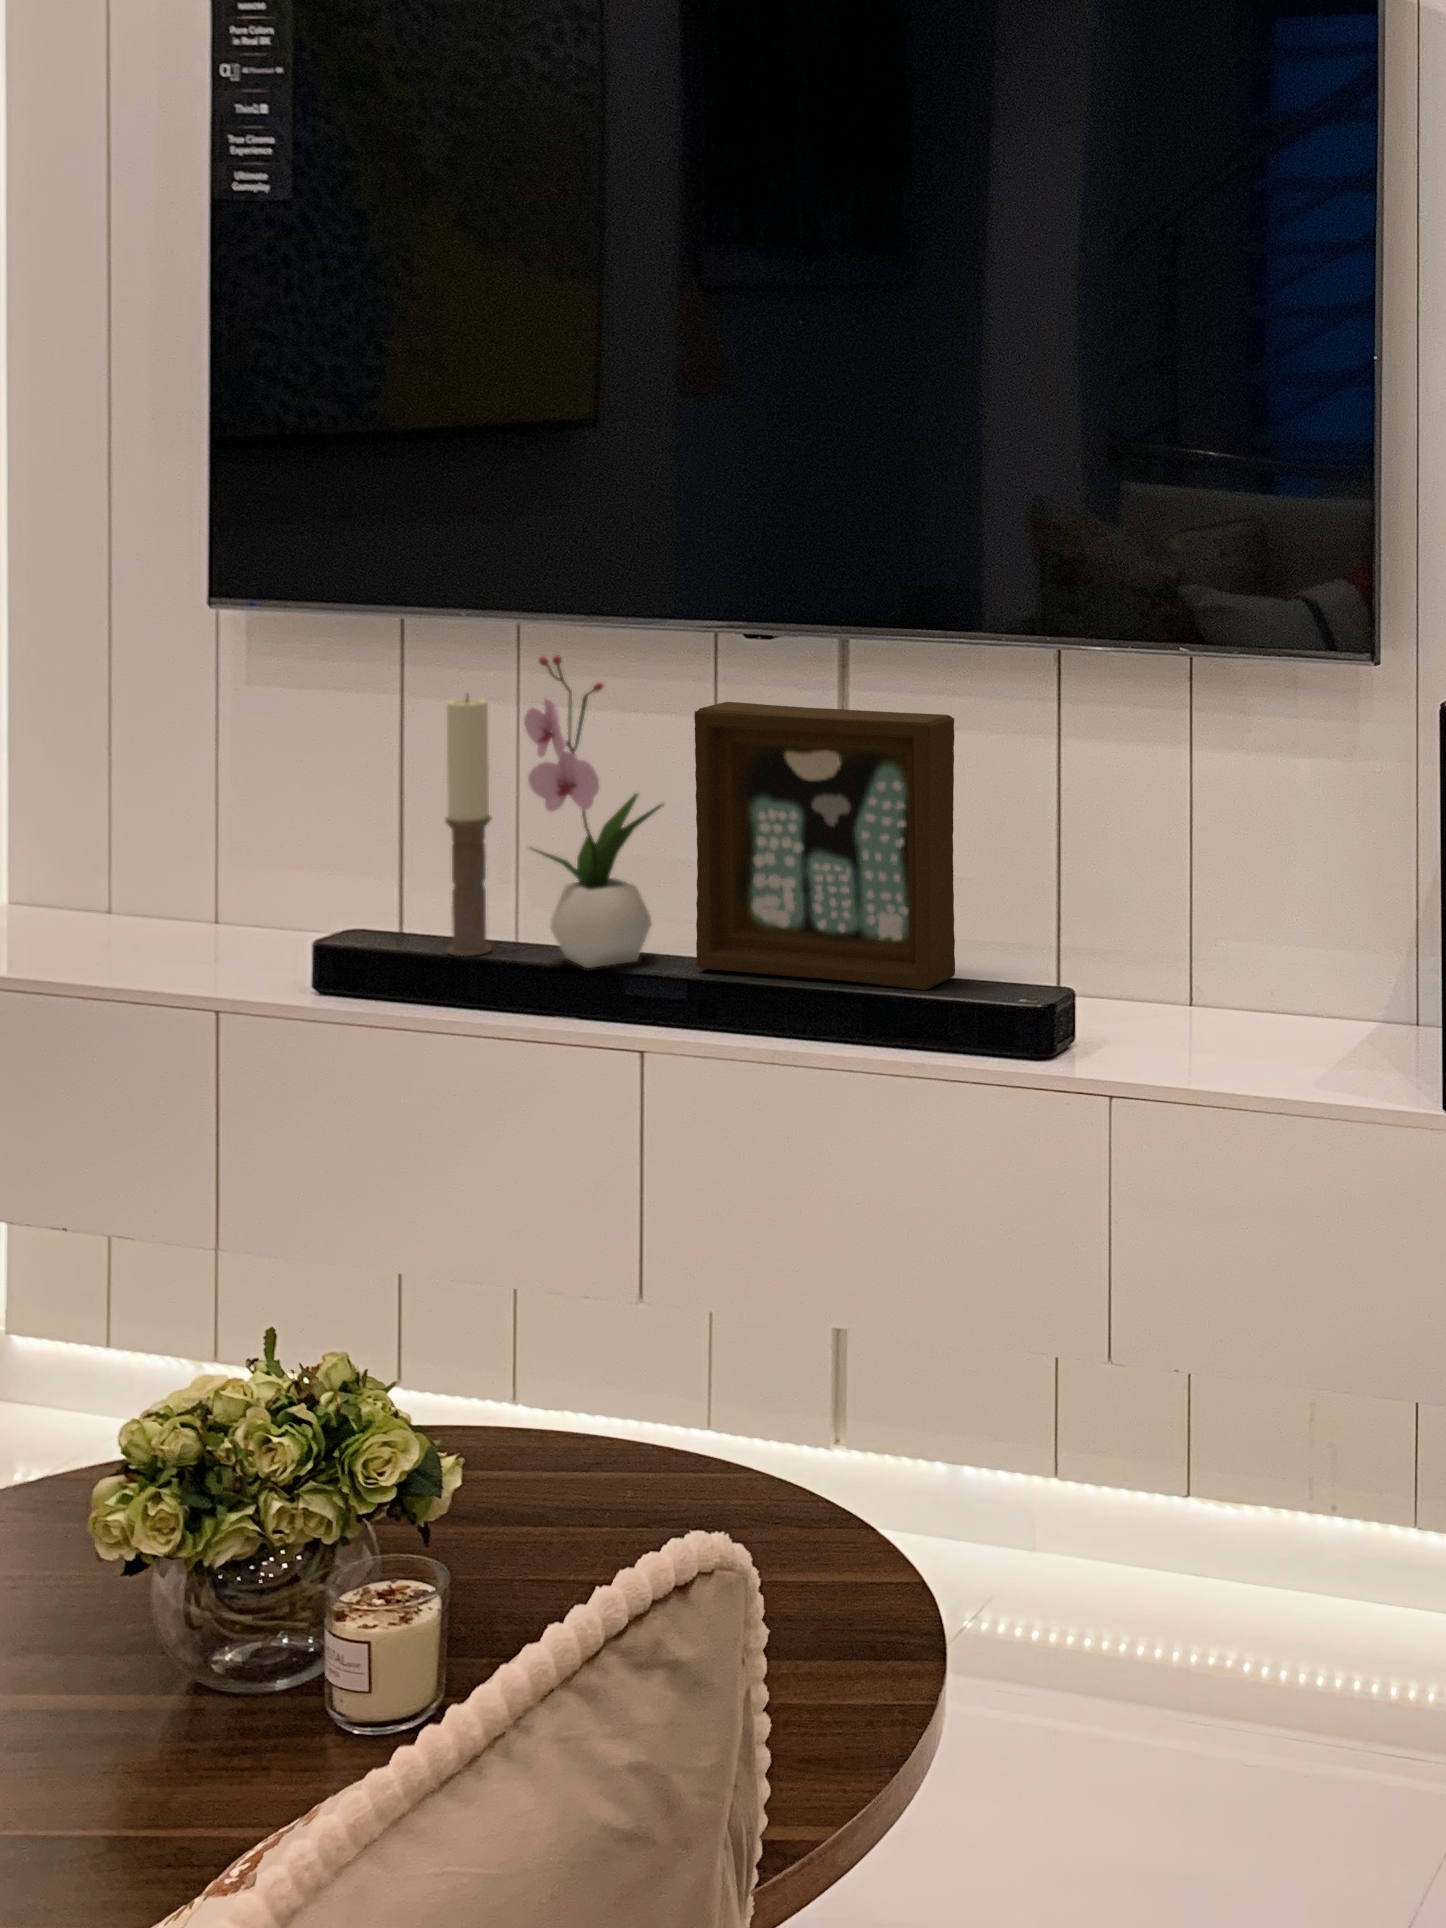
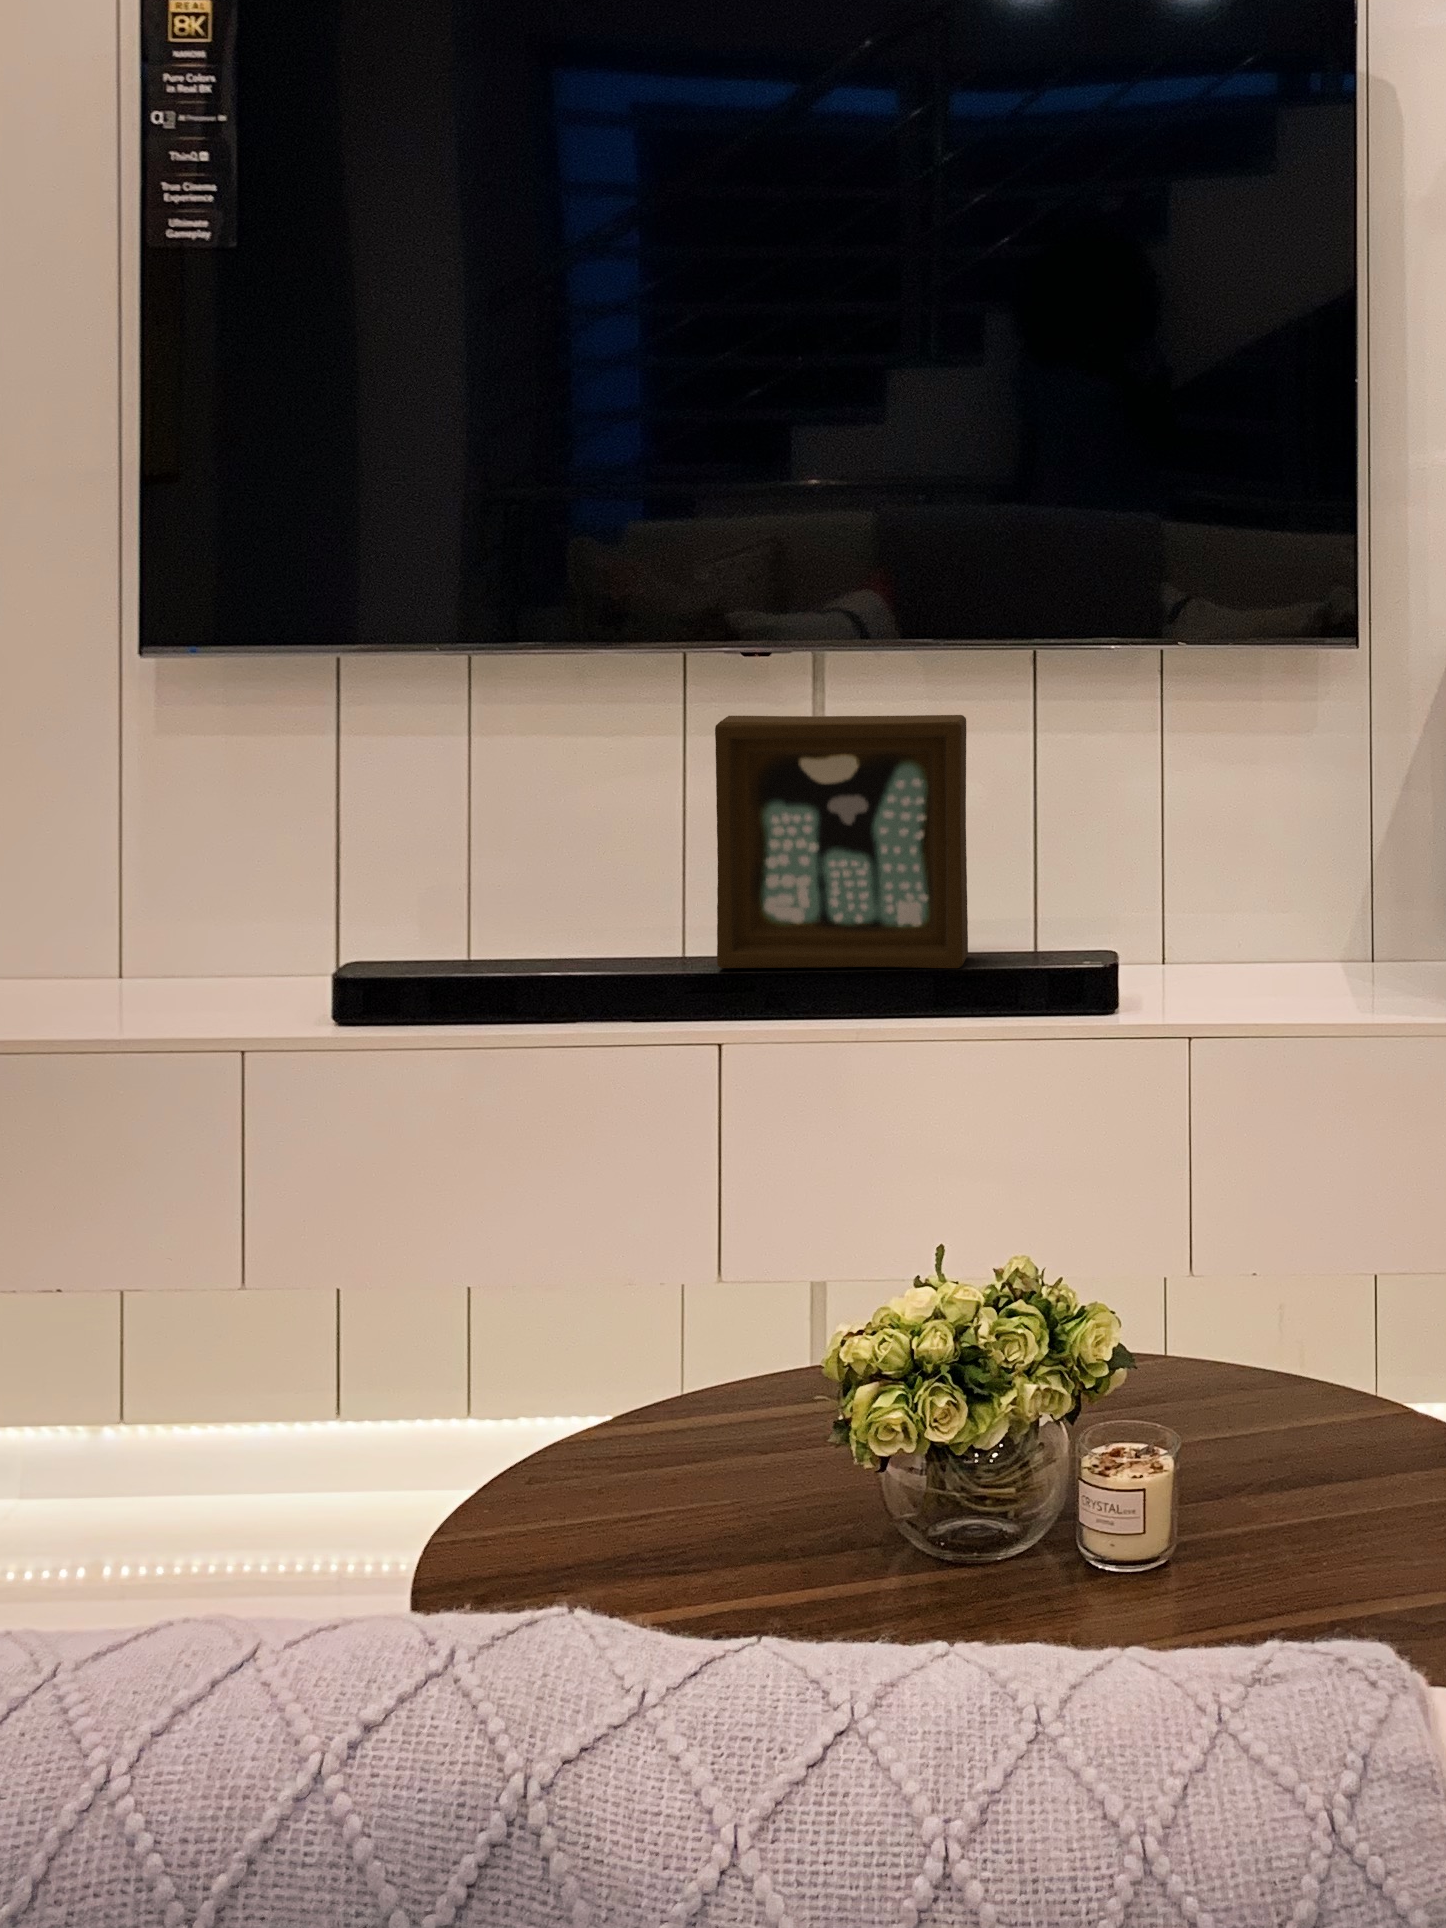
flower arrangement: present [524,655,663,968] -> none [536,679,674,978]
candle: present [446,696,492,956] -> none [440,722,484,978]

